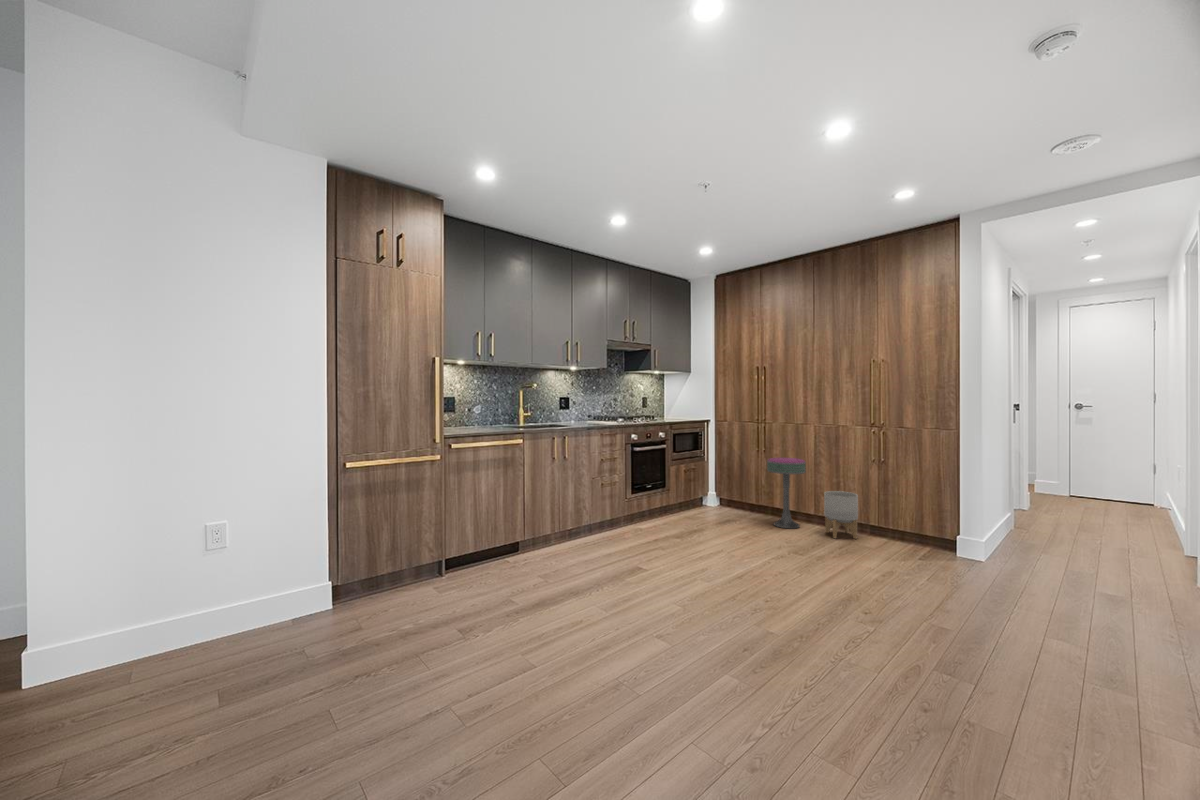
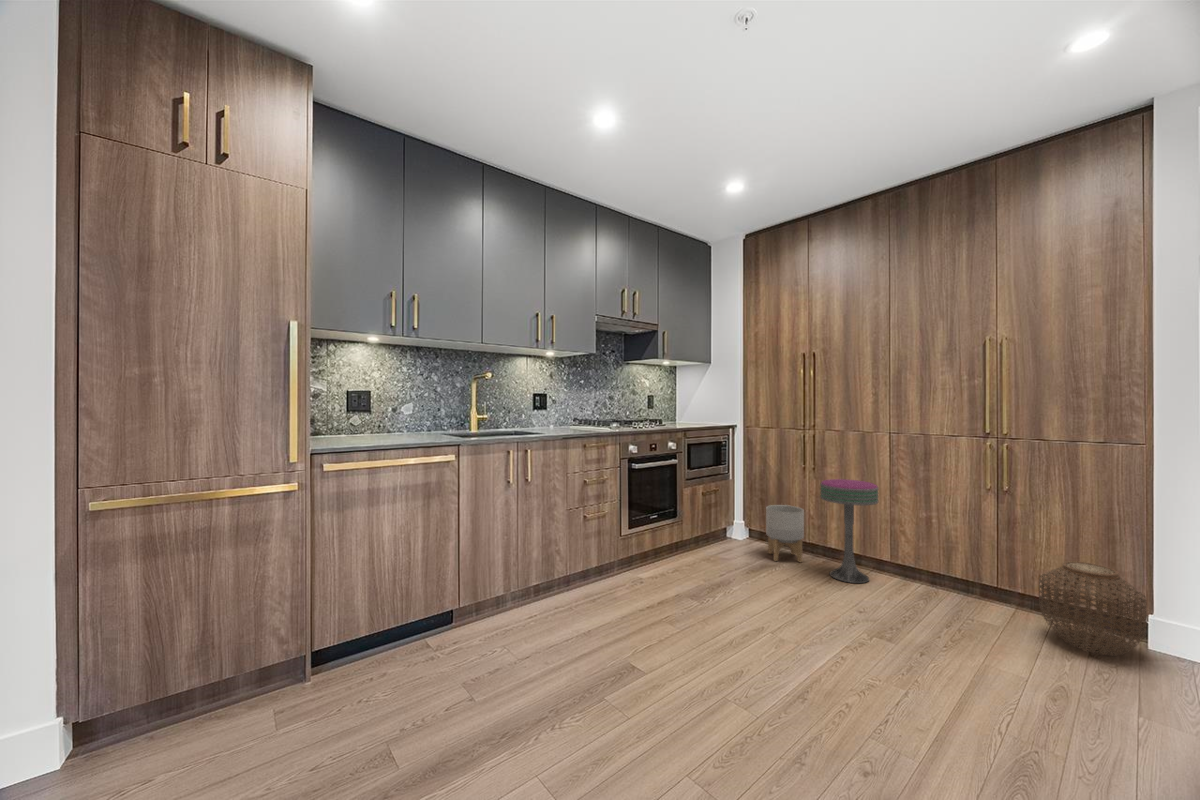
planter: present [824,491,858,539] -> present [766,505,804,562]
woven basket: none [896,504,952,559] -> present [1039,561,1147,656]

